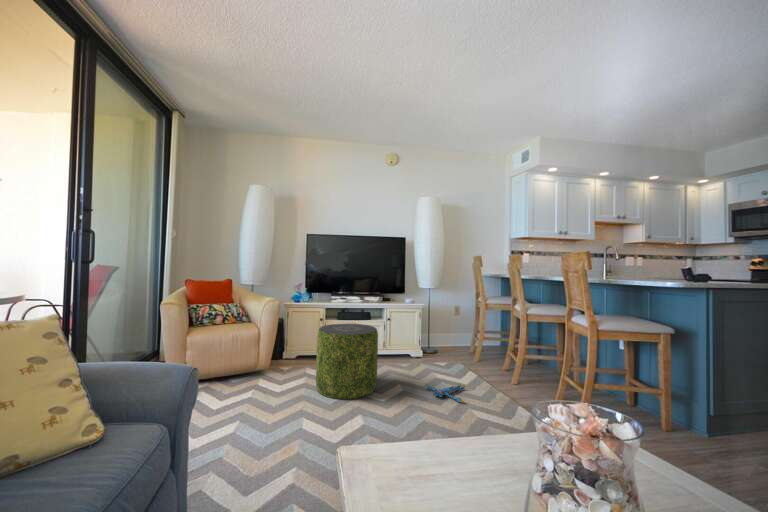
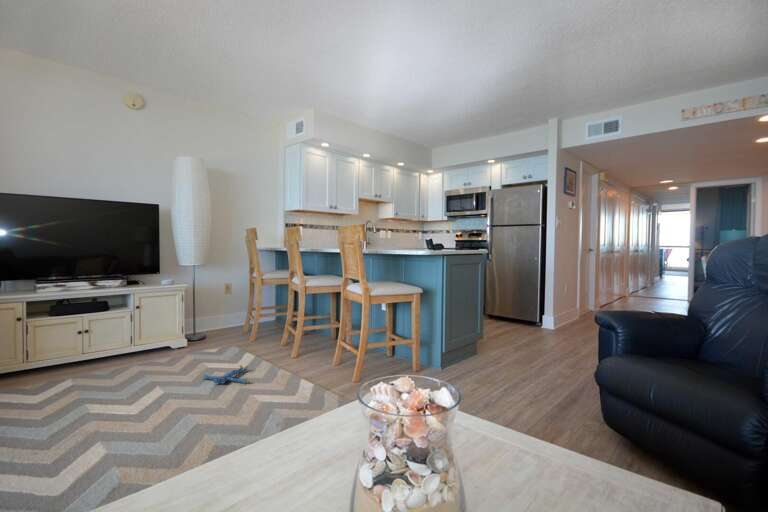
pouf: present [316,324,378,399] -> none [32,317,136,420]

